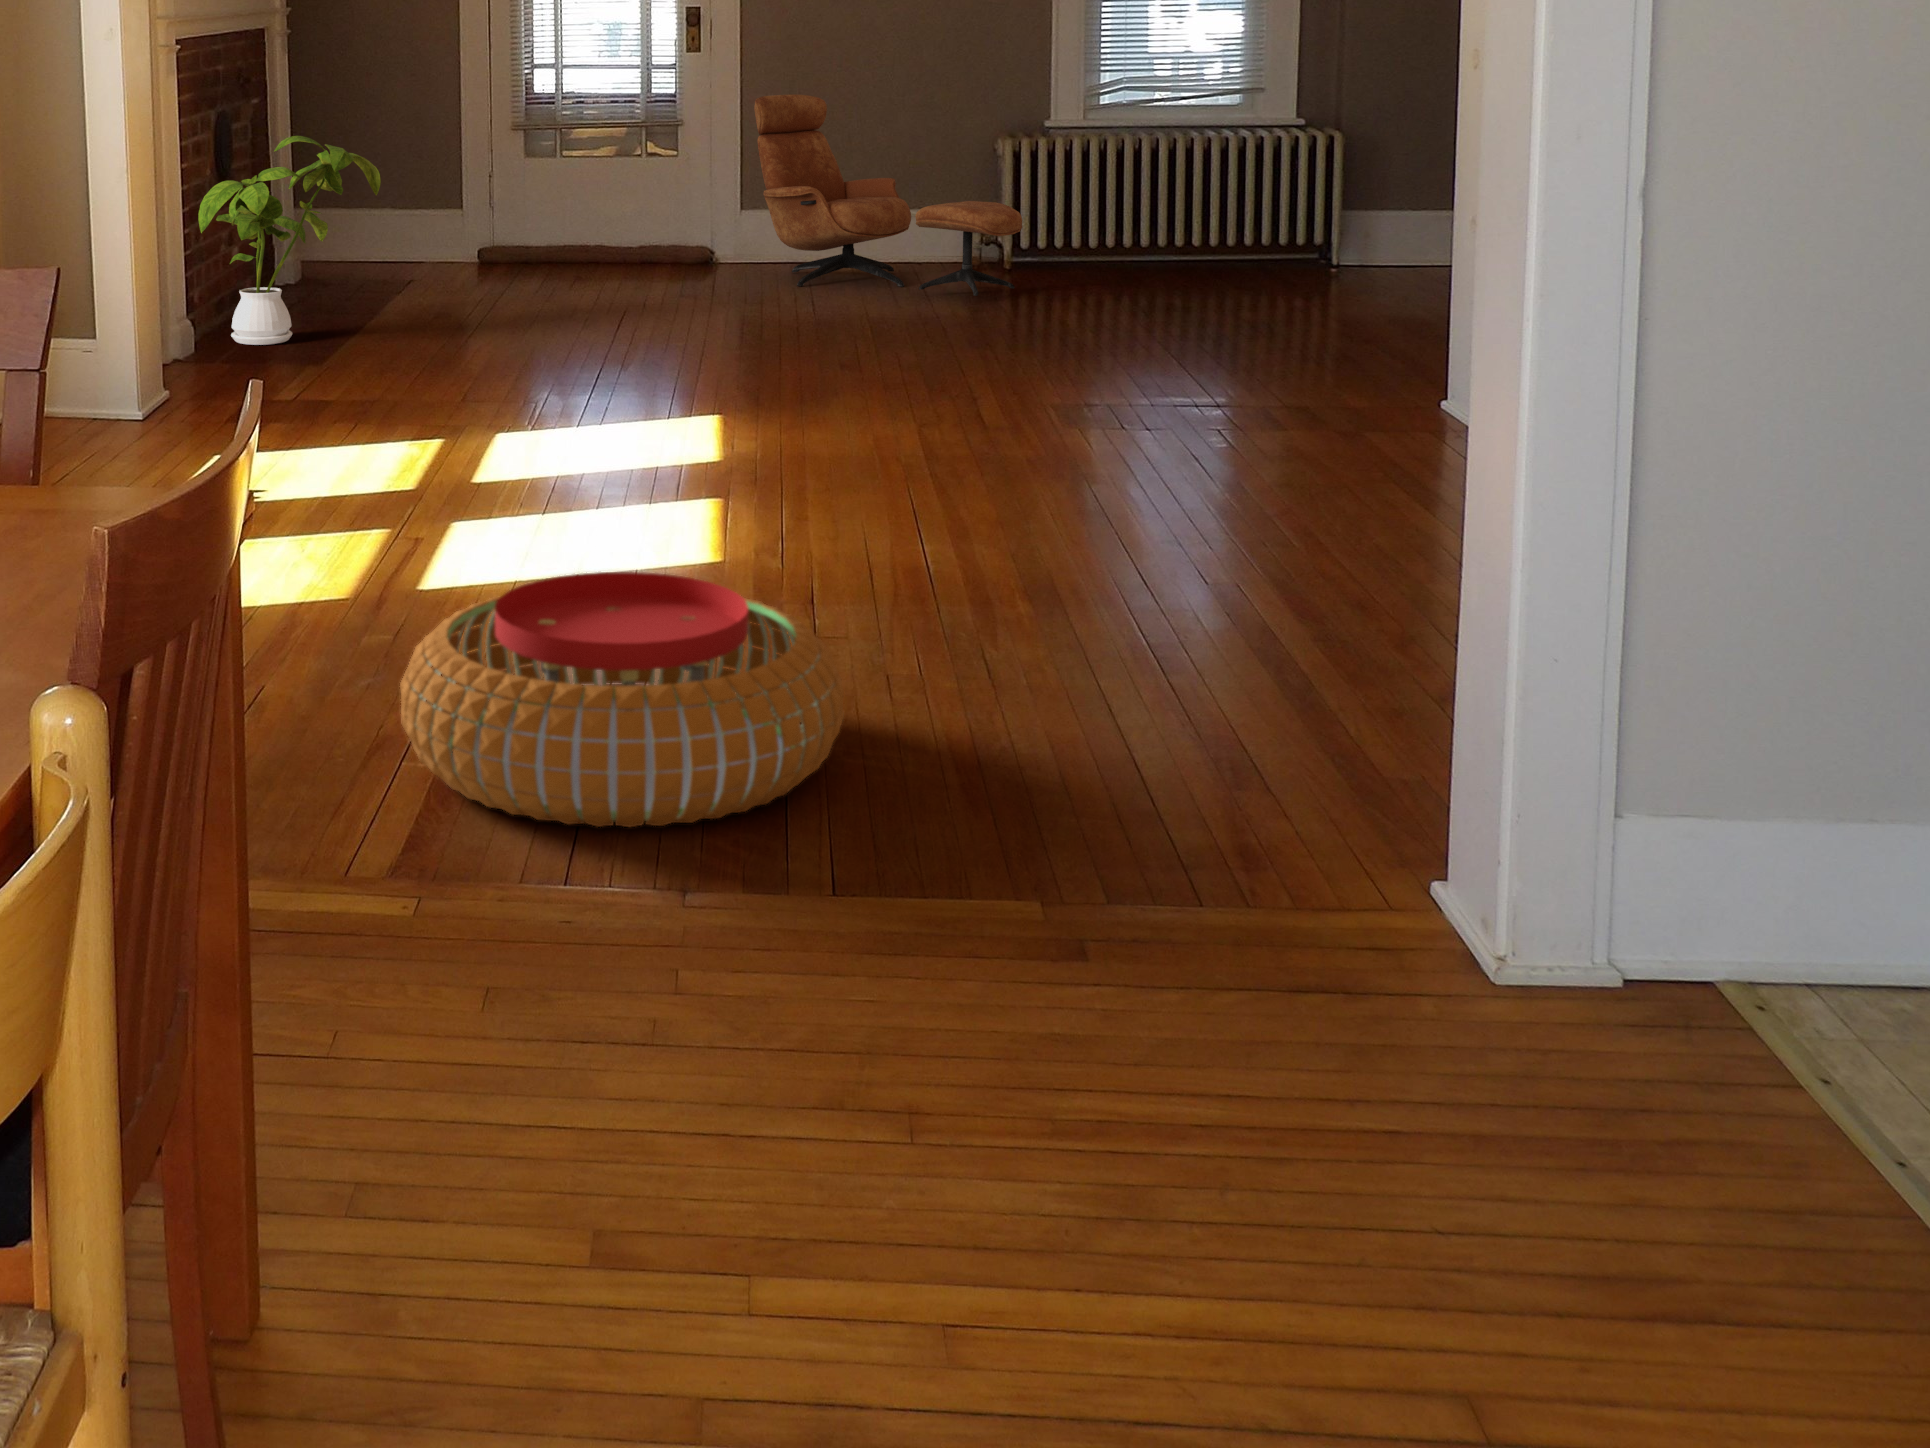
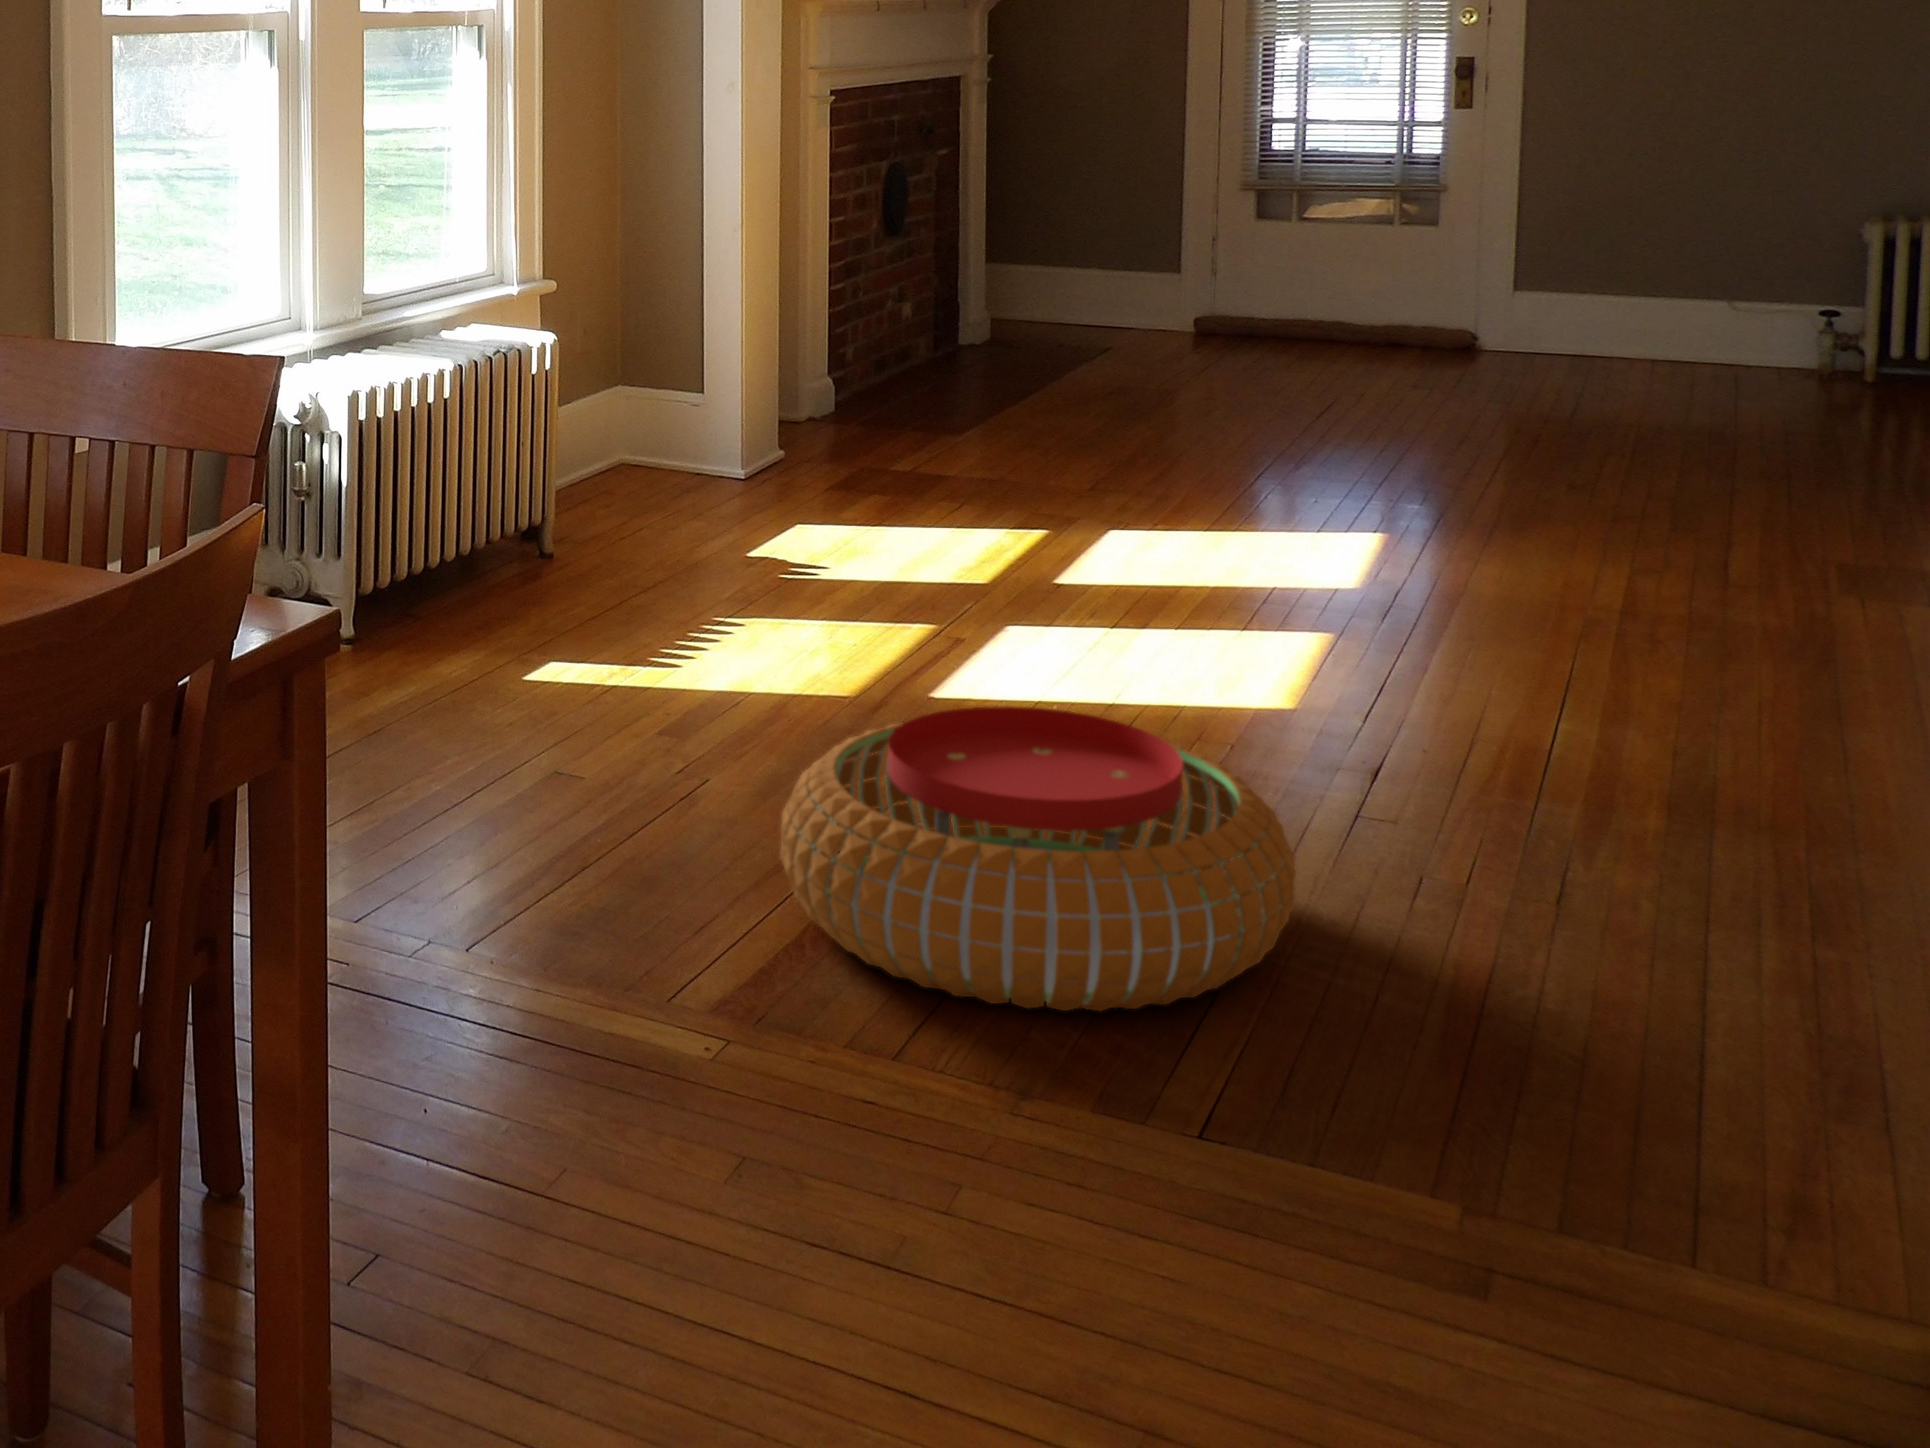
lounge chair: present [754,94,1022,296] -> none [1532,159,1875,408]
house plant: present [198,136,381,345] -> none [847,192,1050,407]

